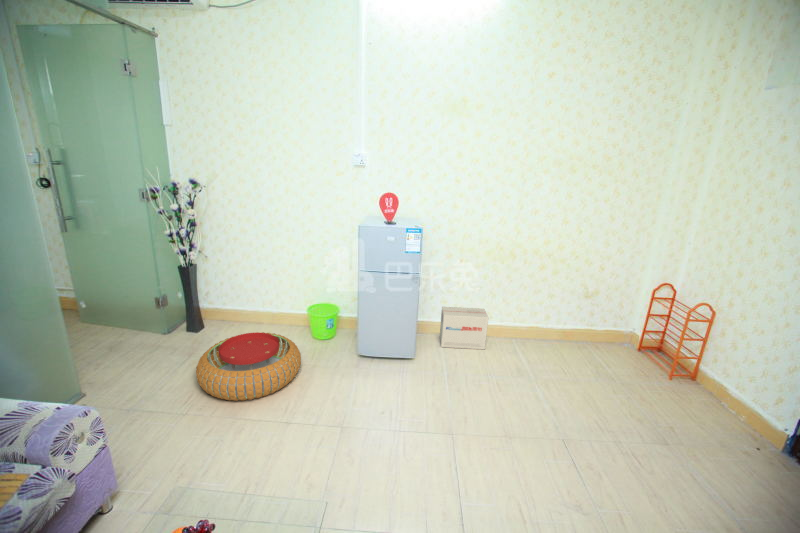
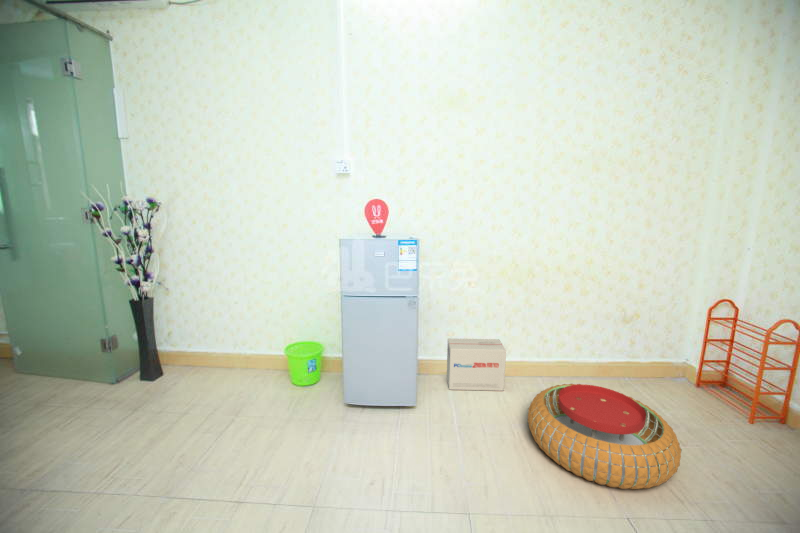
pouf: present [196,332,301,401] -> present [528,384,681,489]

